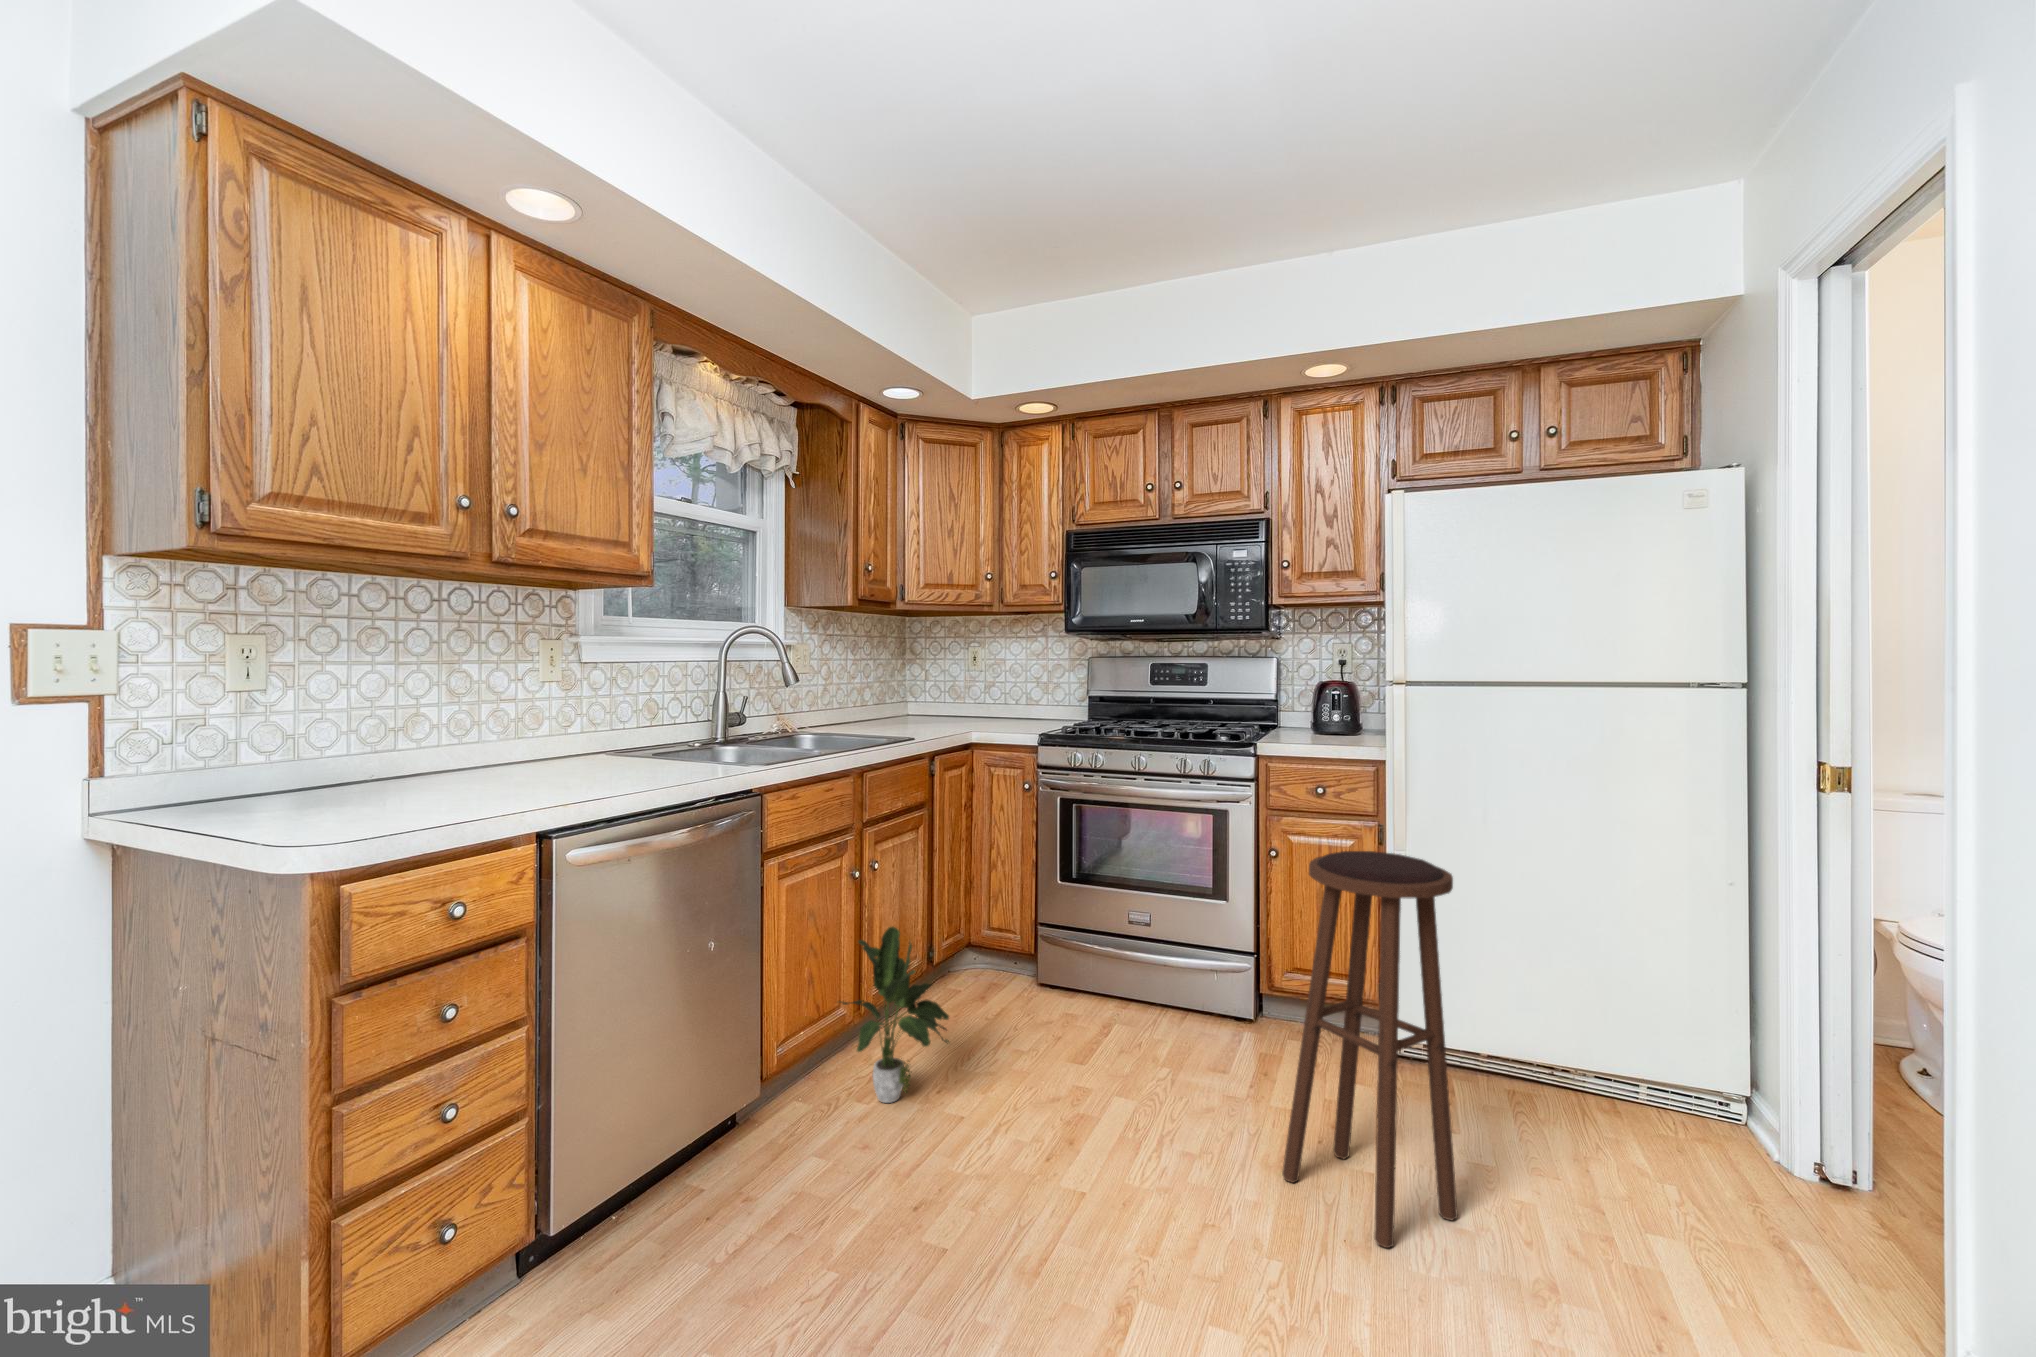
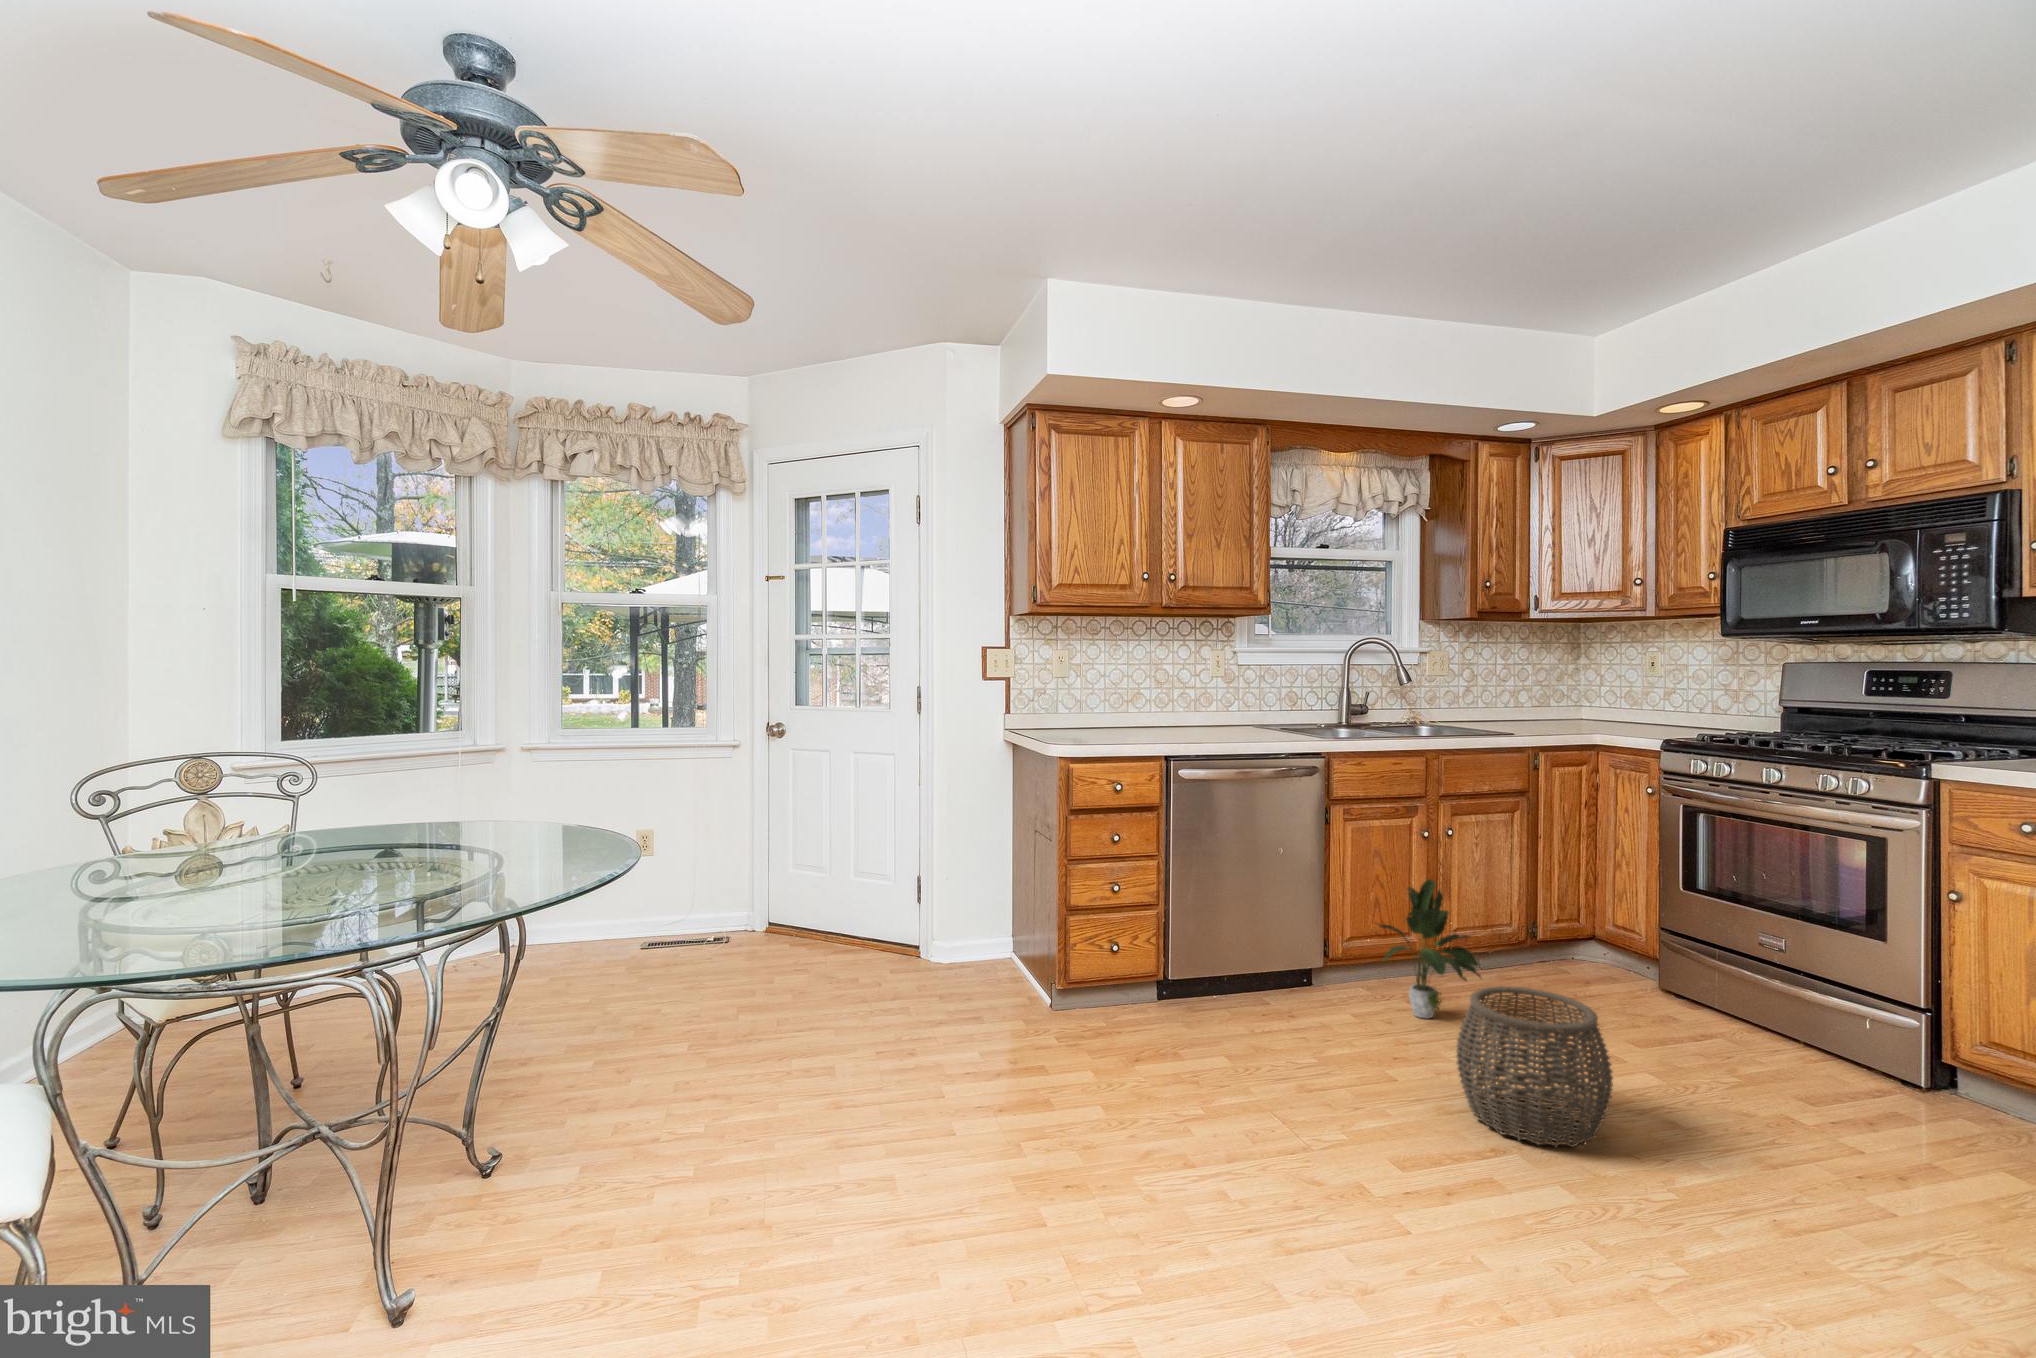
stool: present [1282,851,1458,1248] -> none [1745,856,1939,1270]
woven basket: none [1025,1046,1194,1257] -> present [1456,986,1613,1147]

